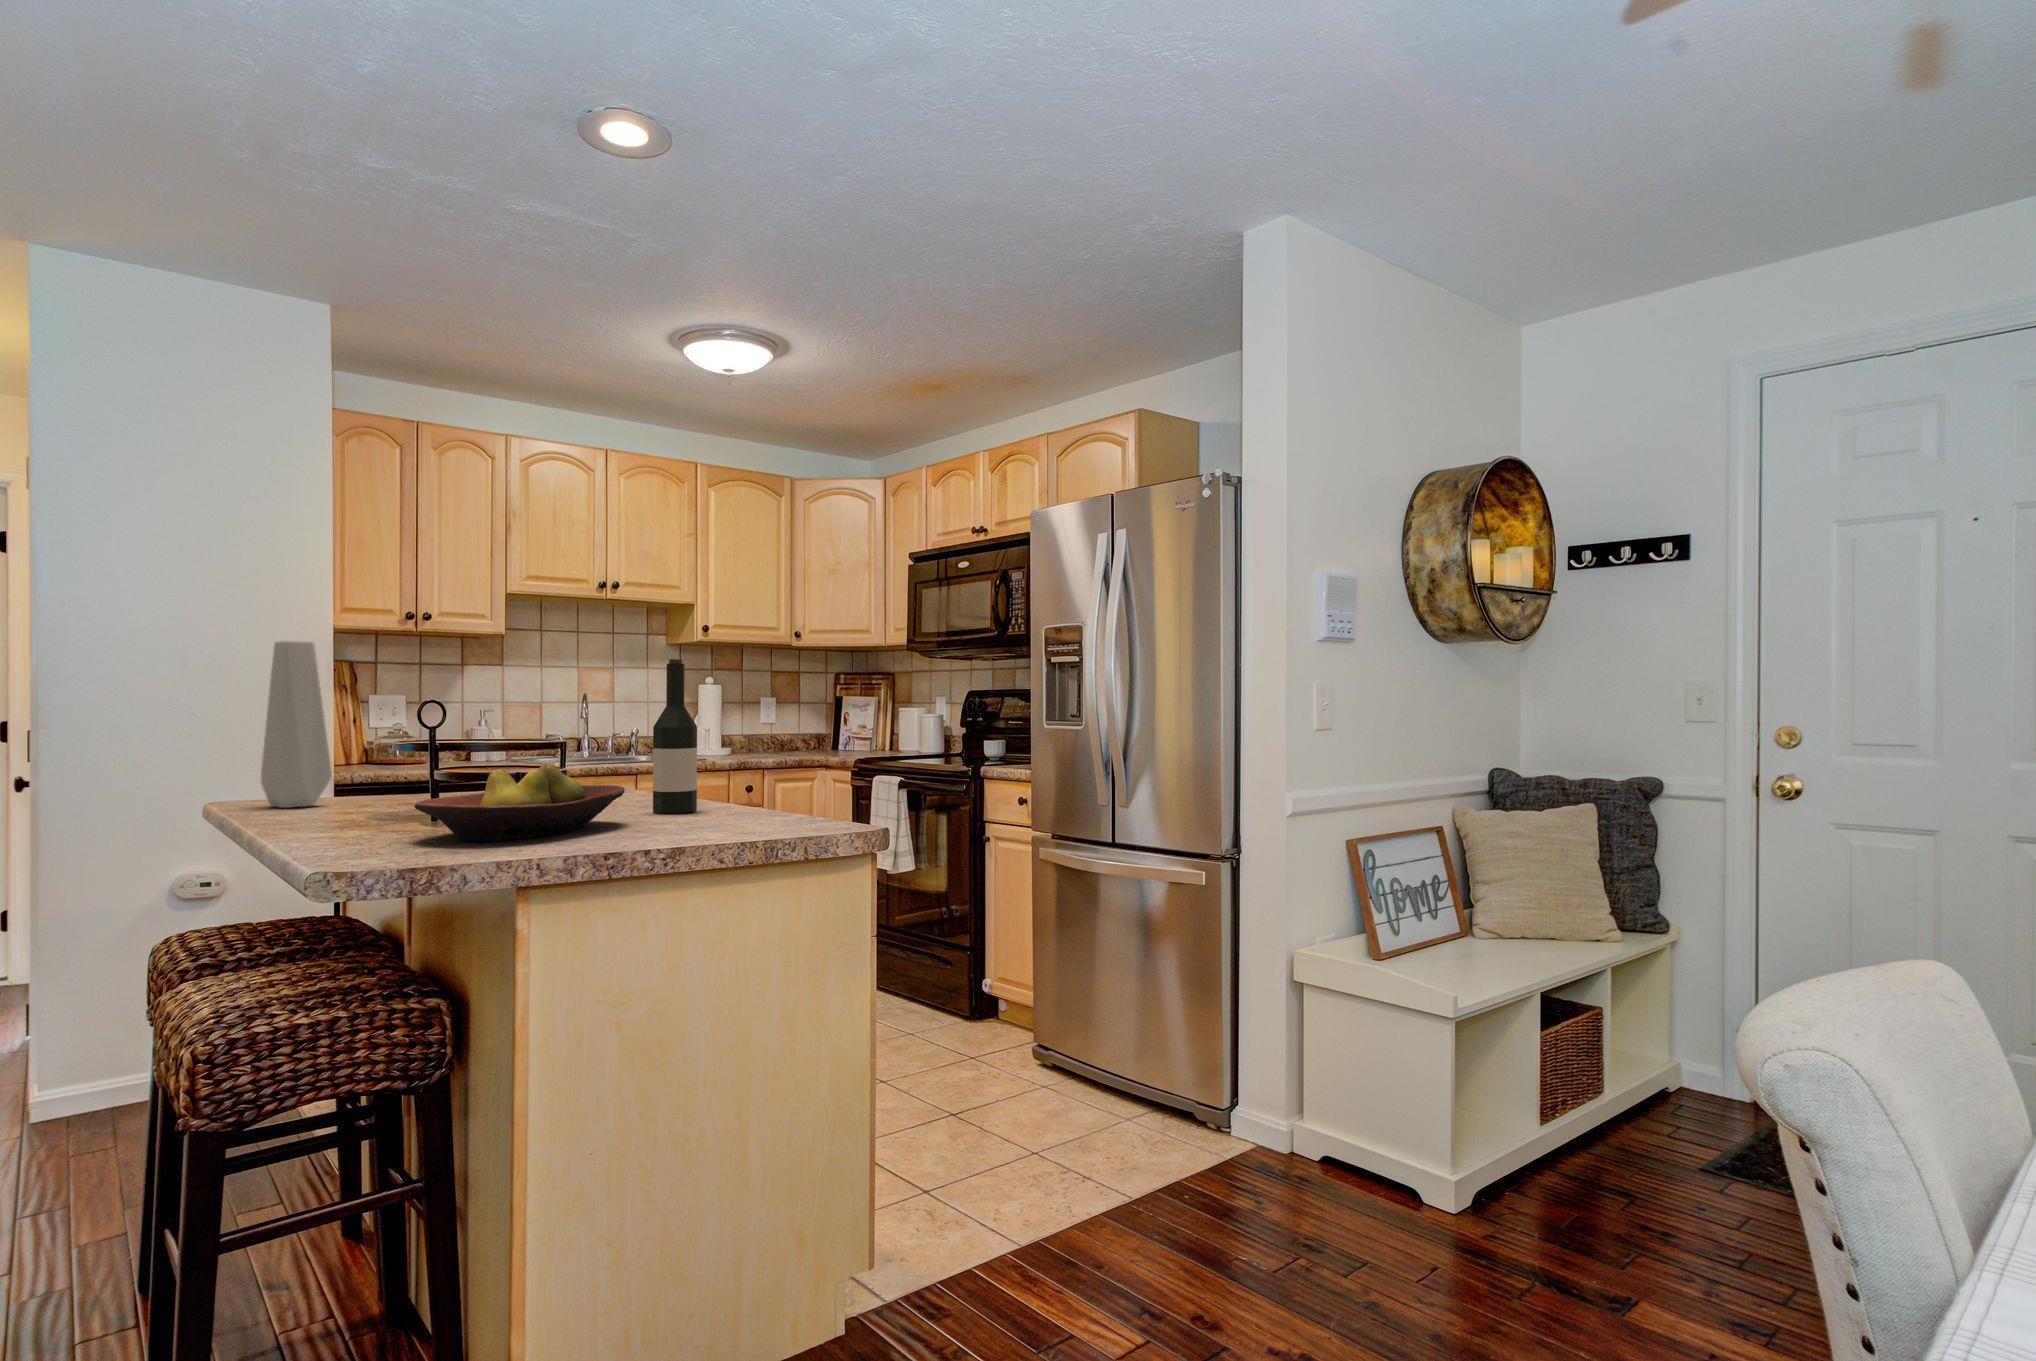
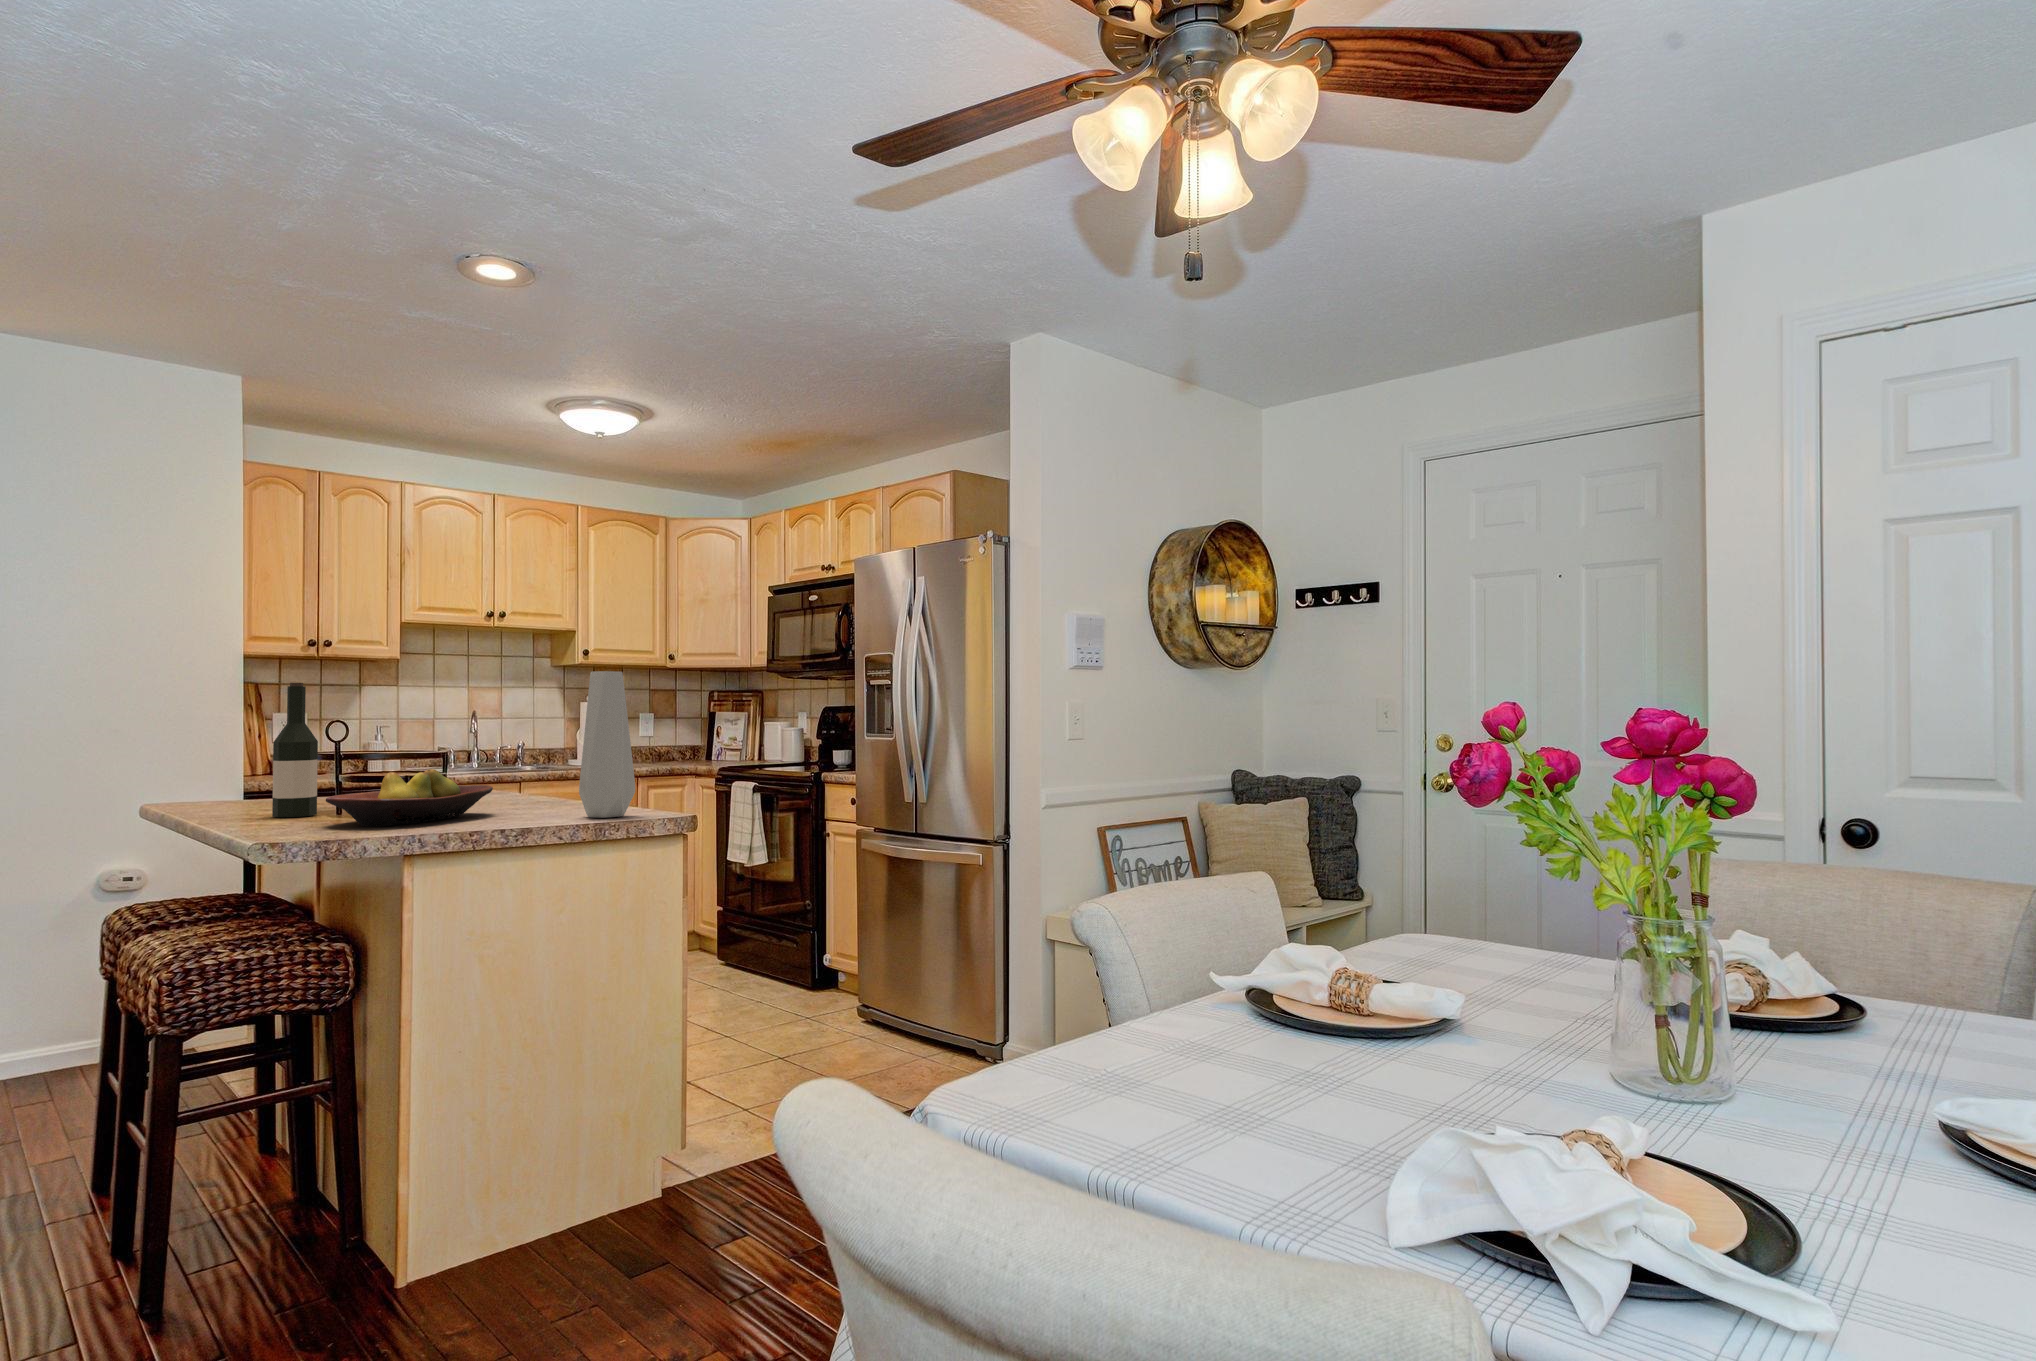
vase: present [261,641,332,808] -> present [579,671,635,818]
wine bottle: present [653,659,697,813] -> present [272,683,318,817]

